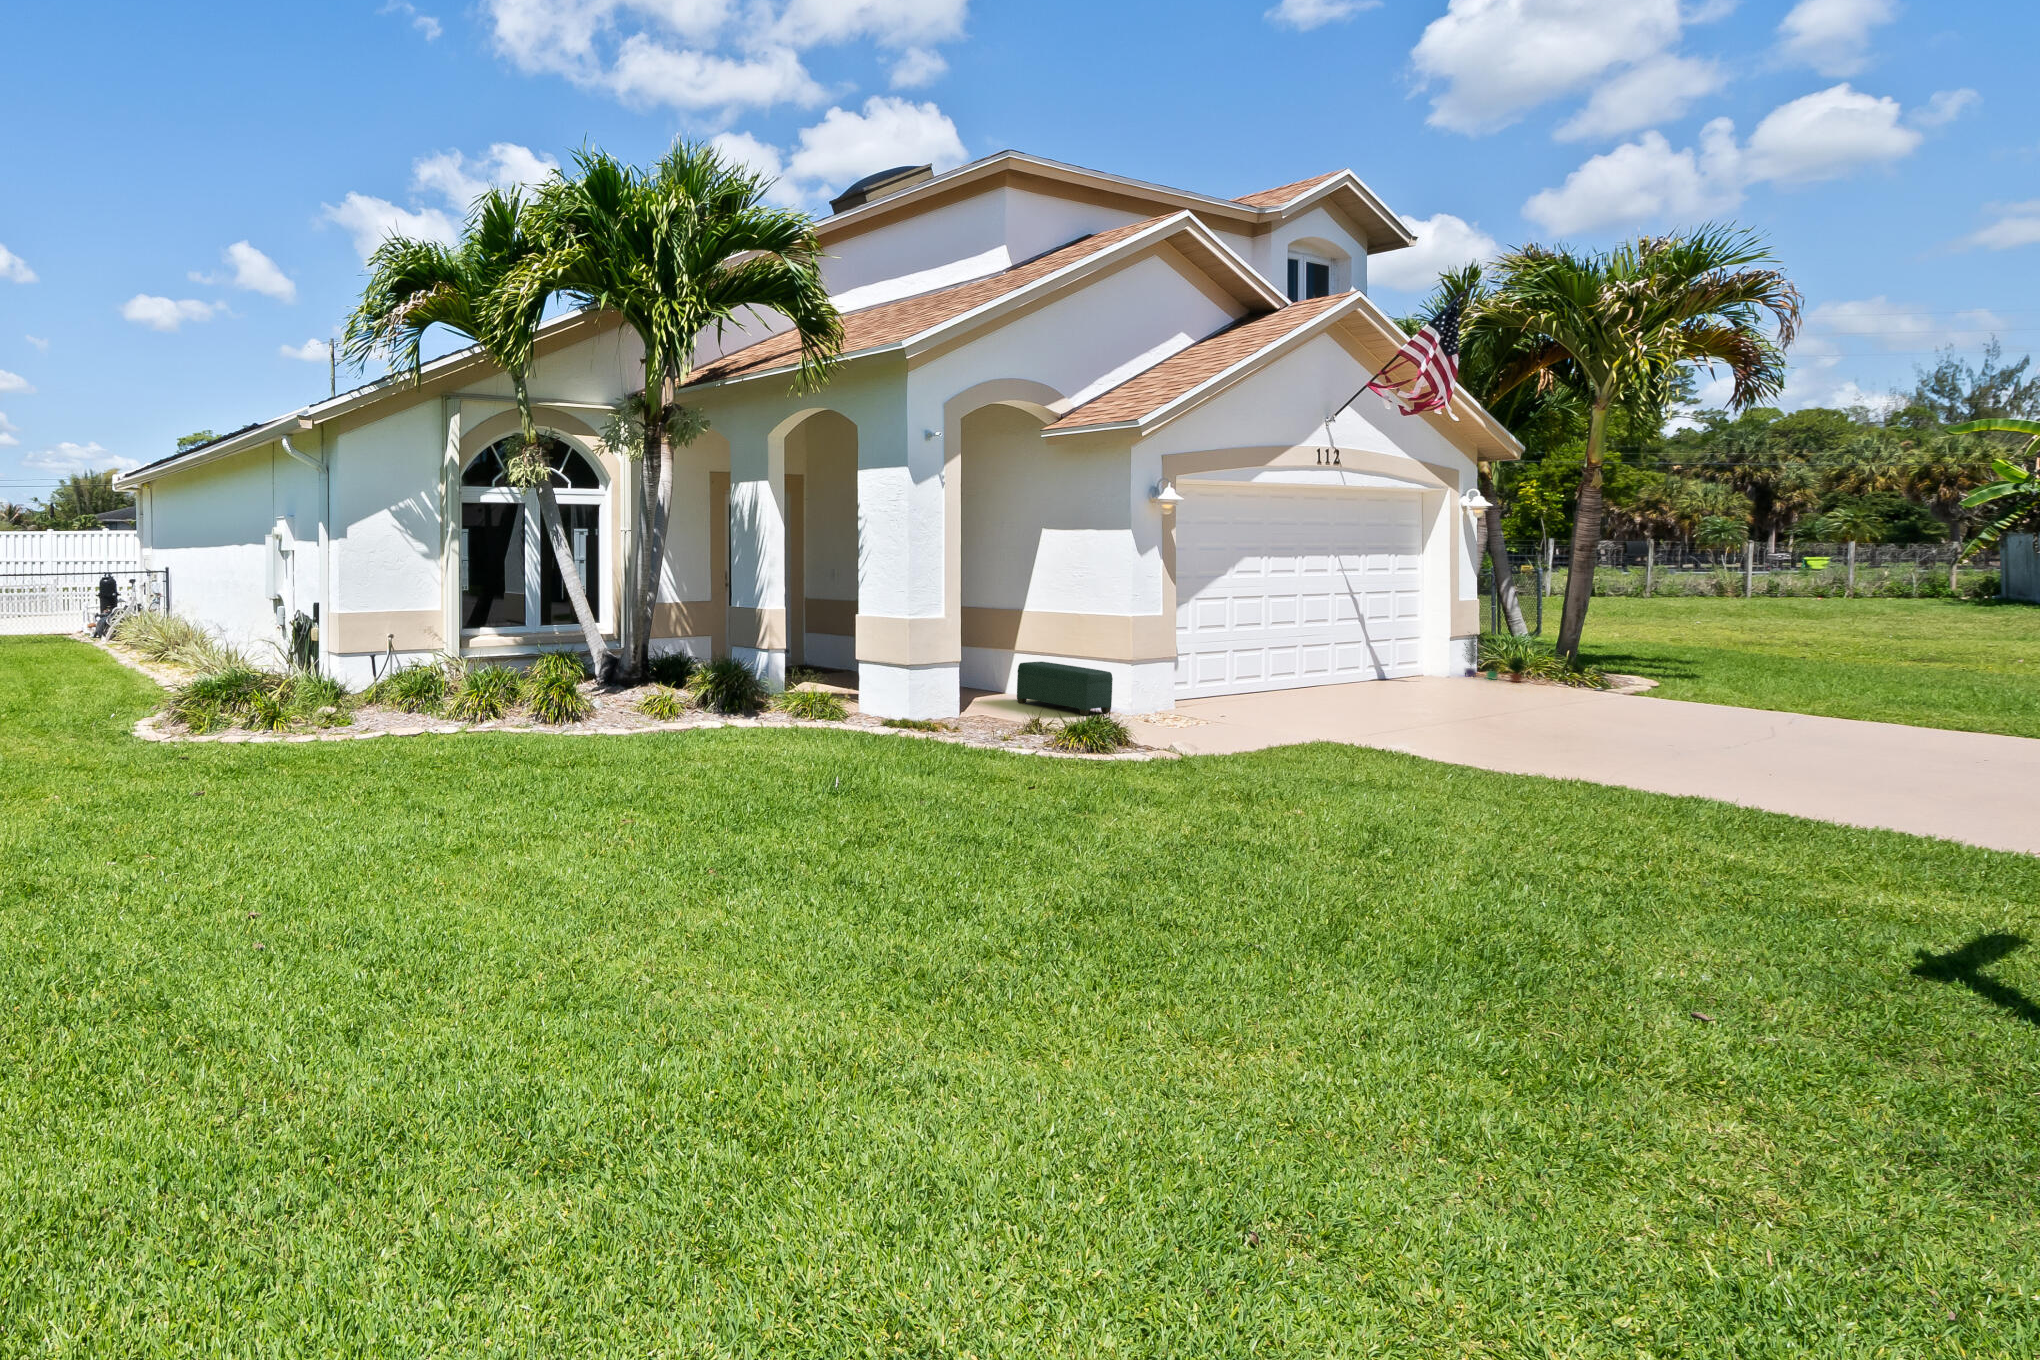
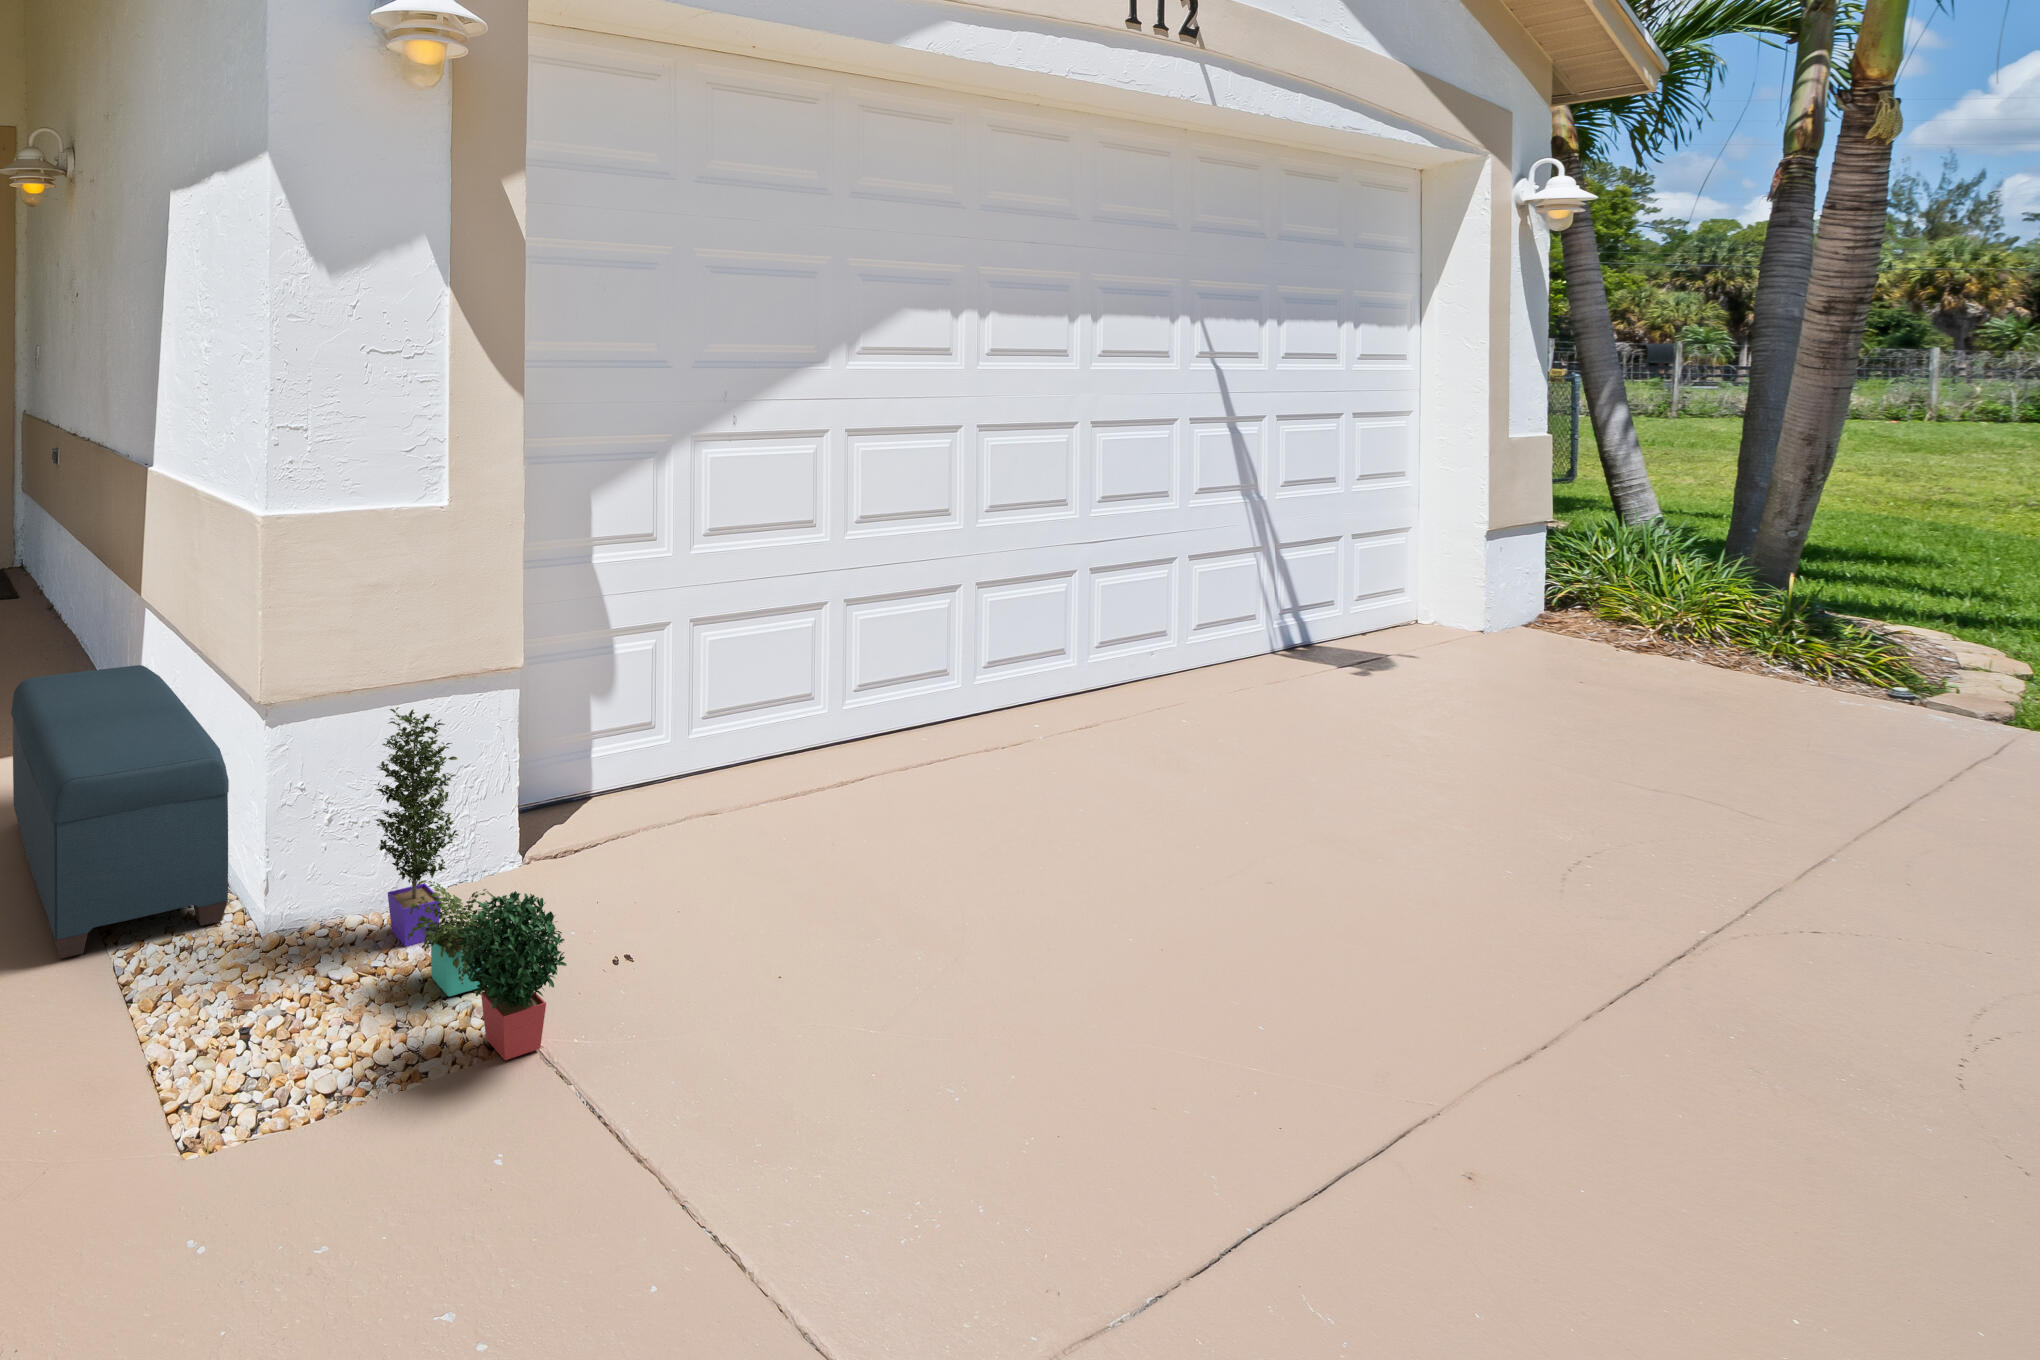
potted plant: present [1464,634,1526,682] -> present [375,707,567,1060]

